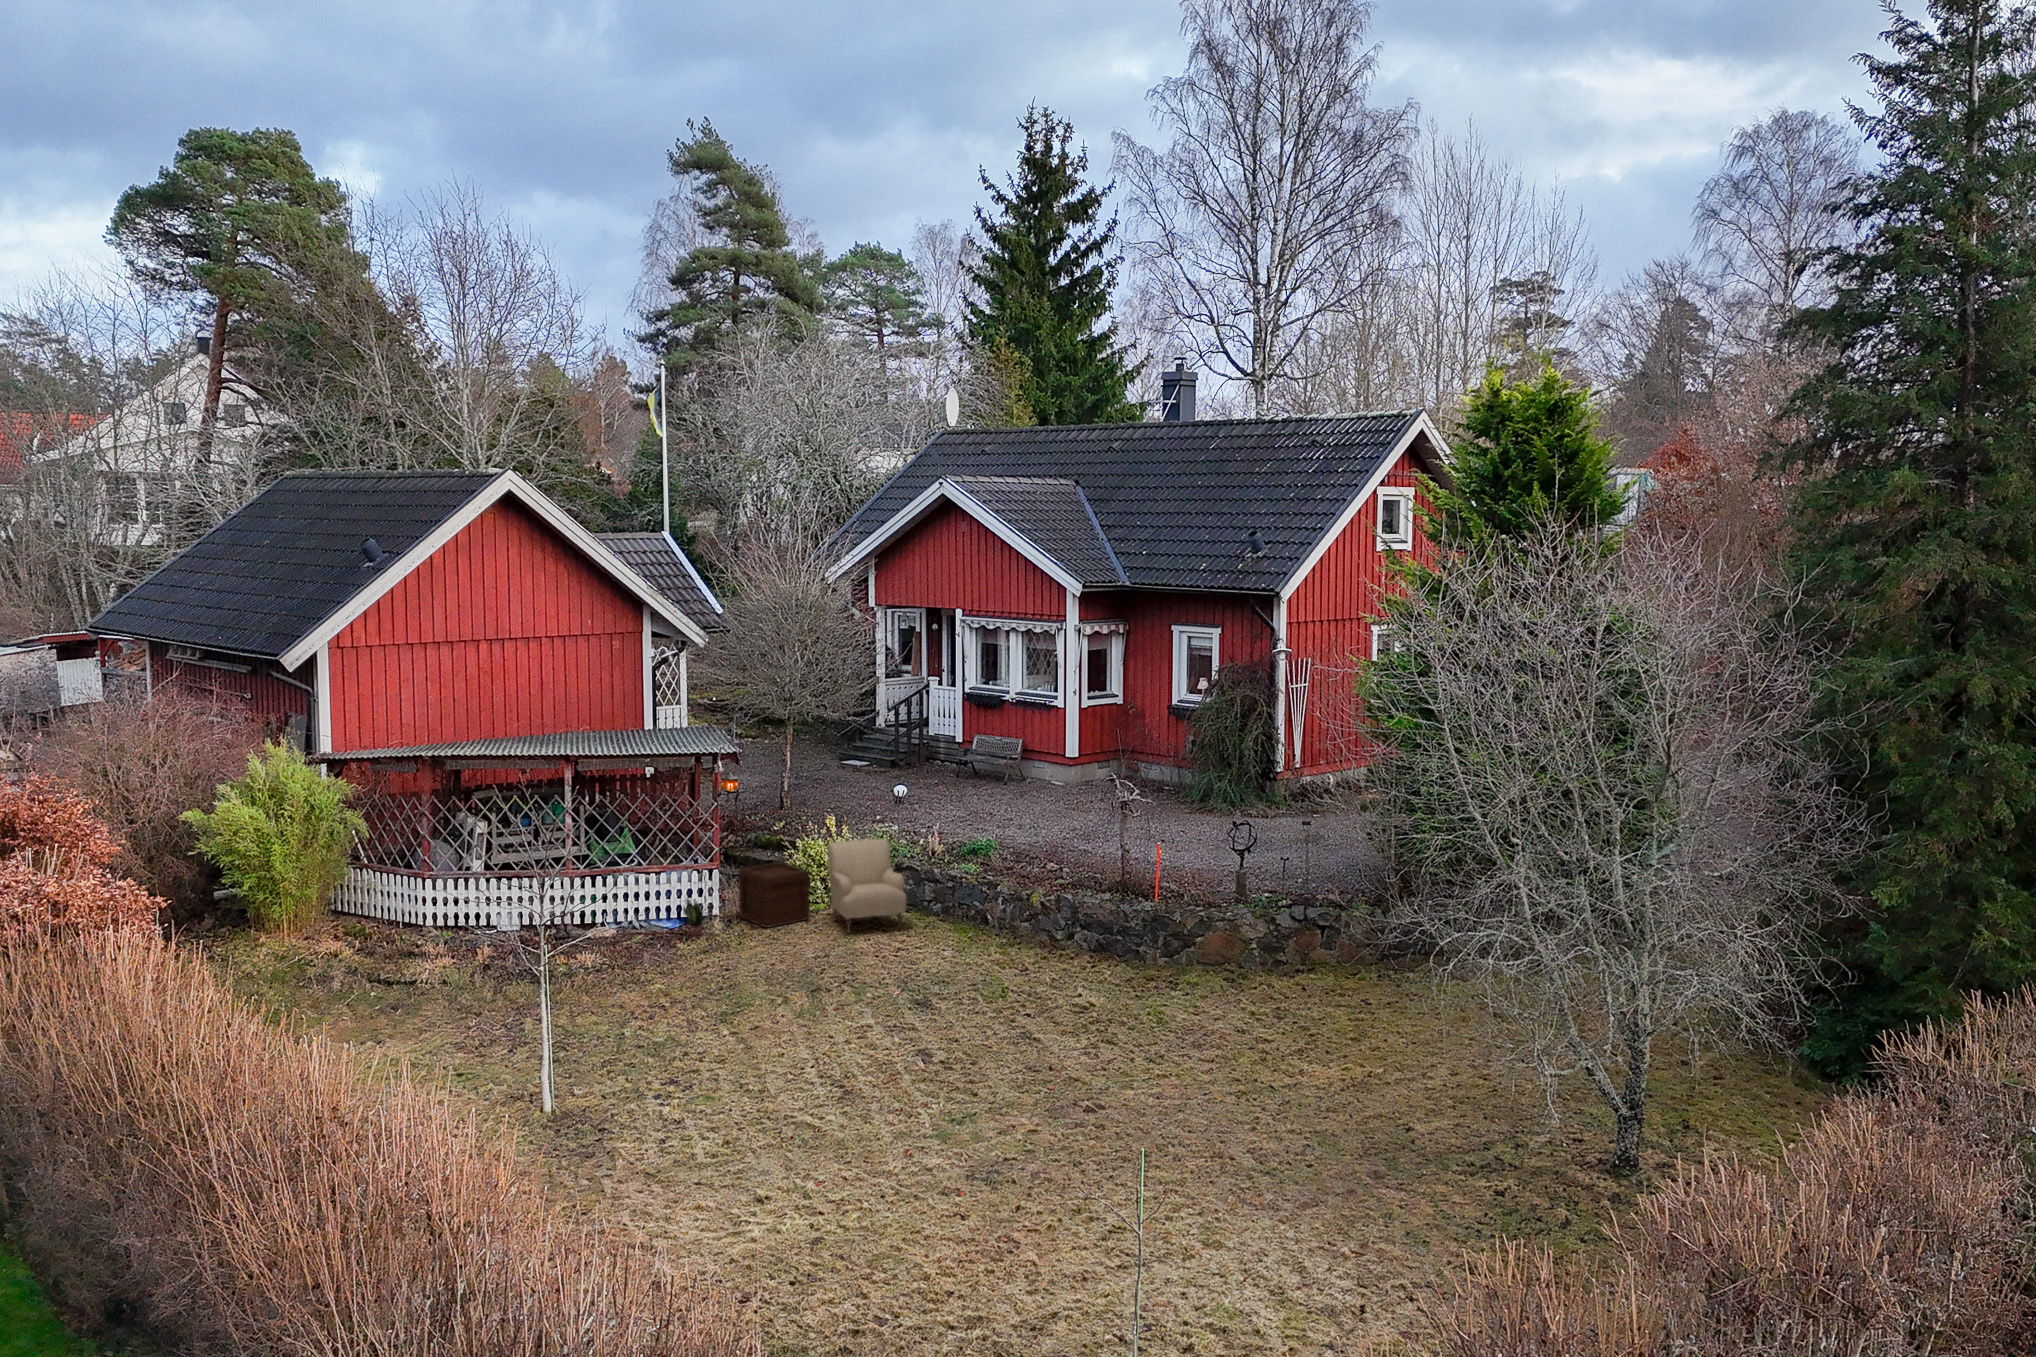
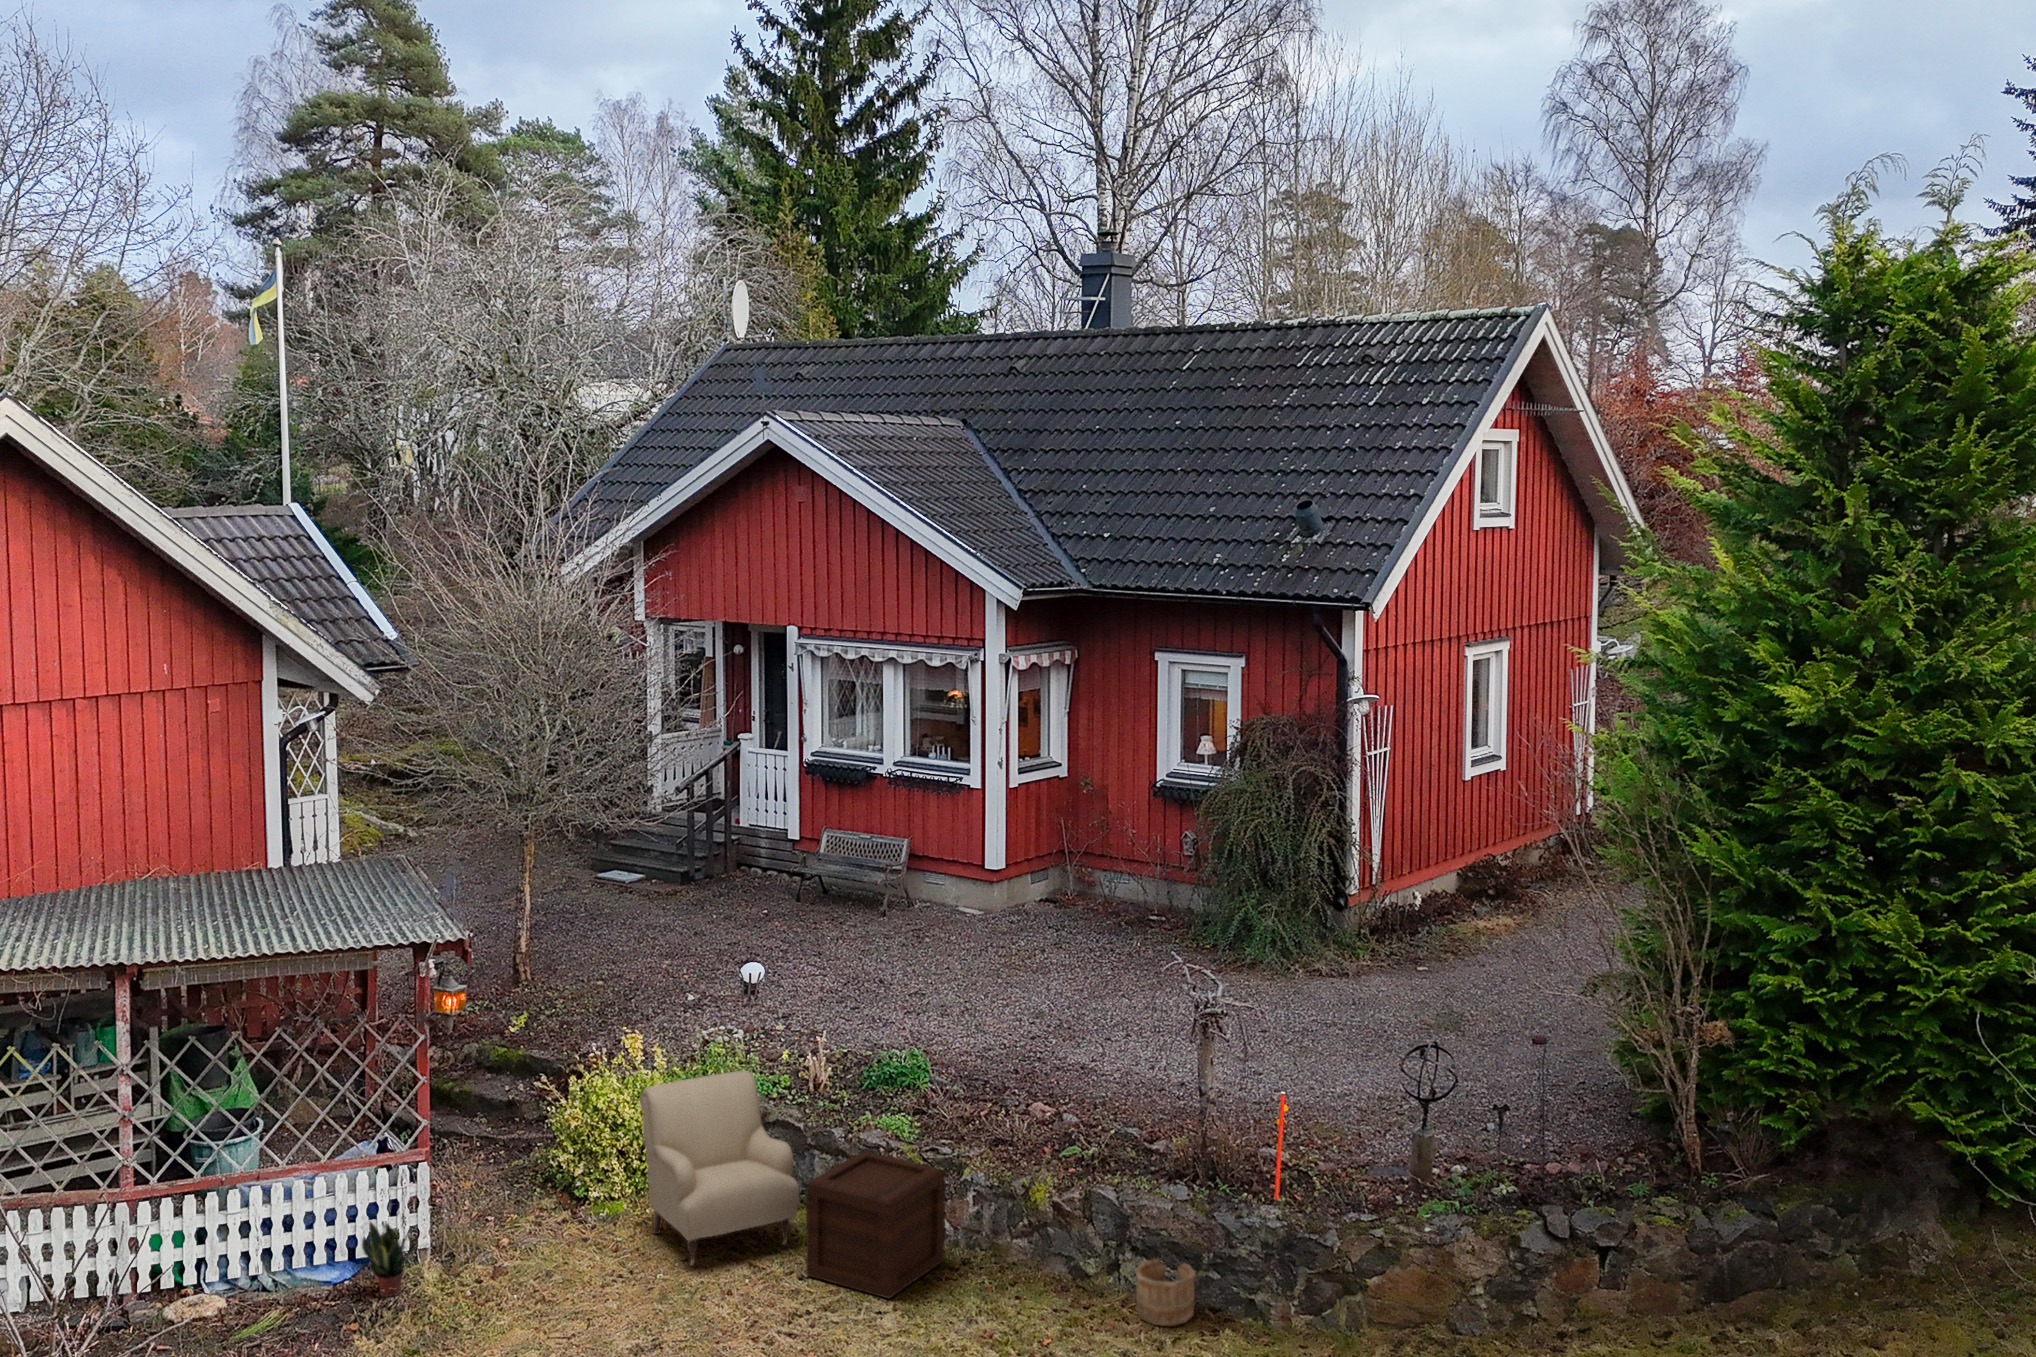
wooden crate: present [739,862,810,928] -> present [806,1151,946,1298]
wooden bucket: none [1070,935,1101,967] -> present [1135,1258,1196,1326]

